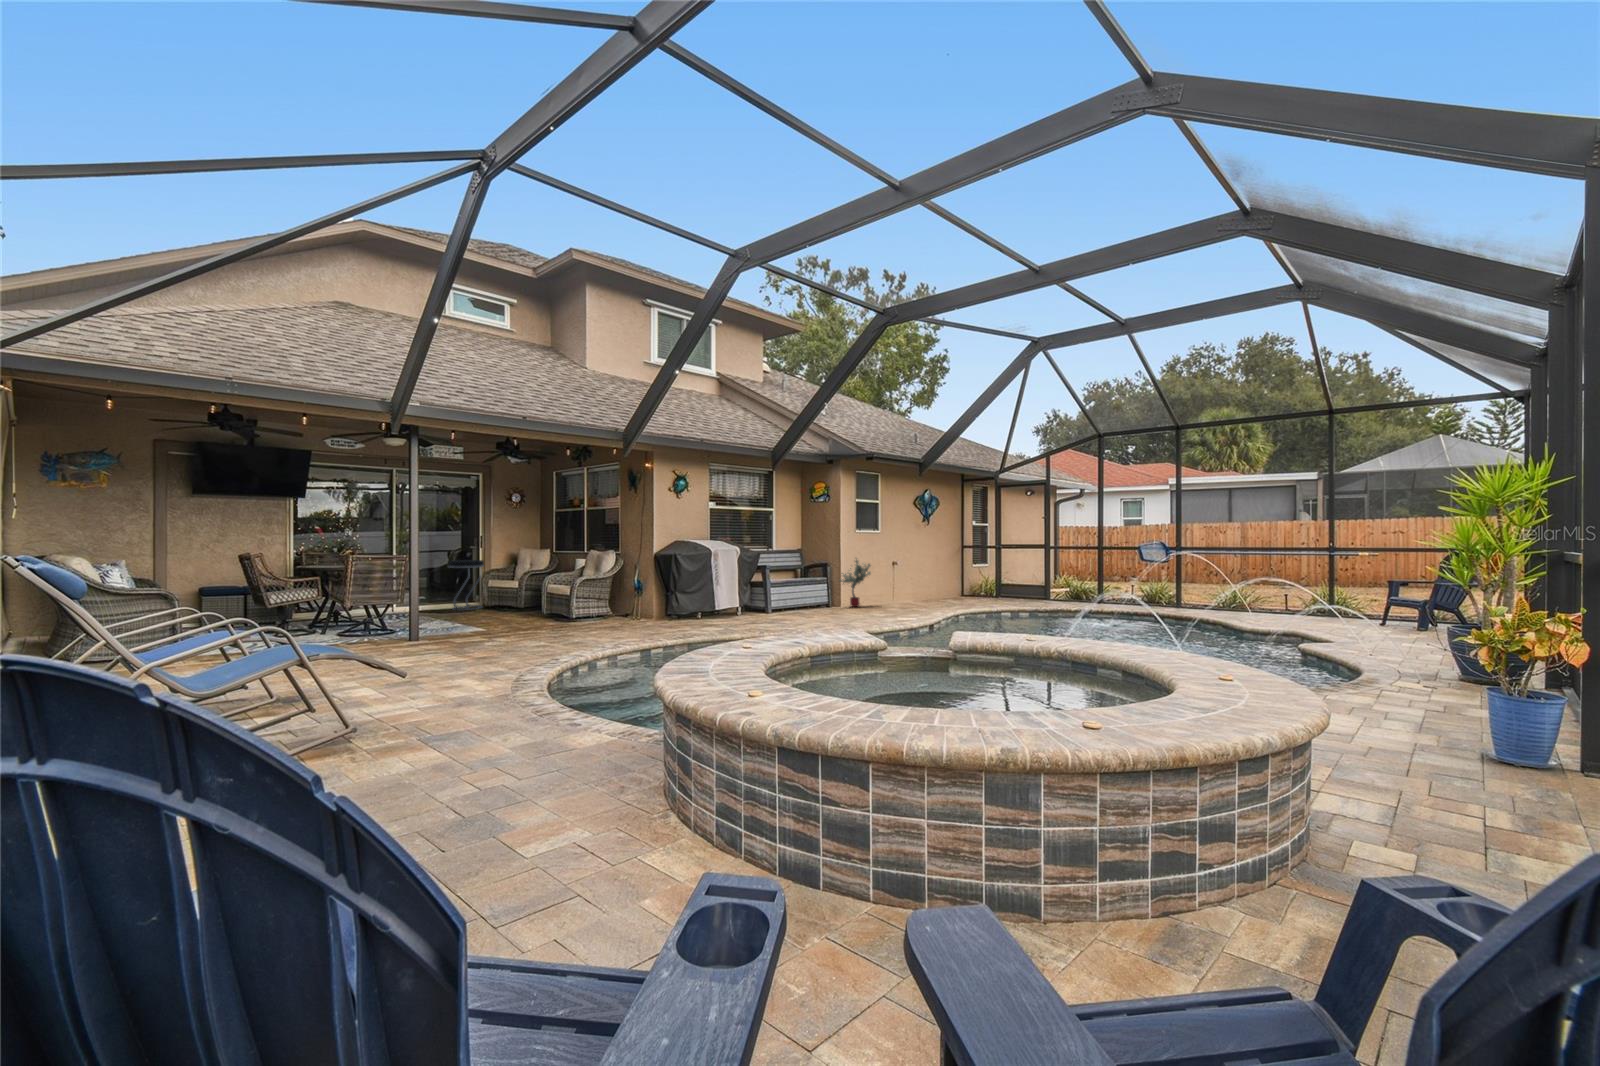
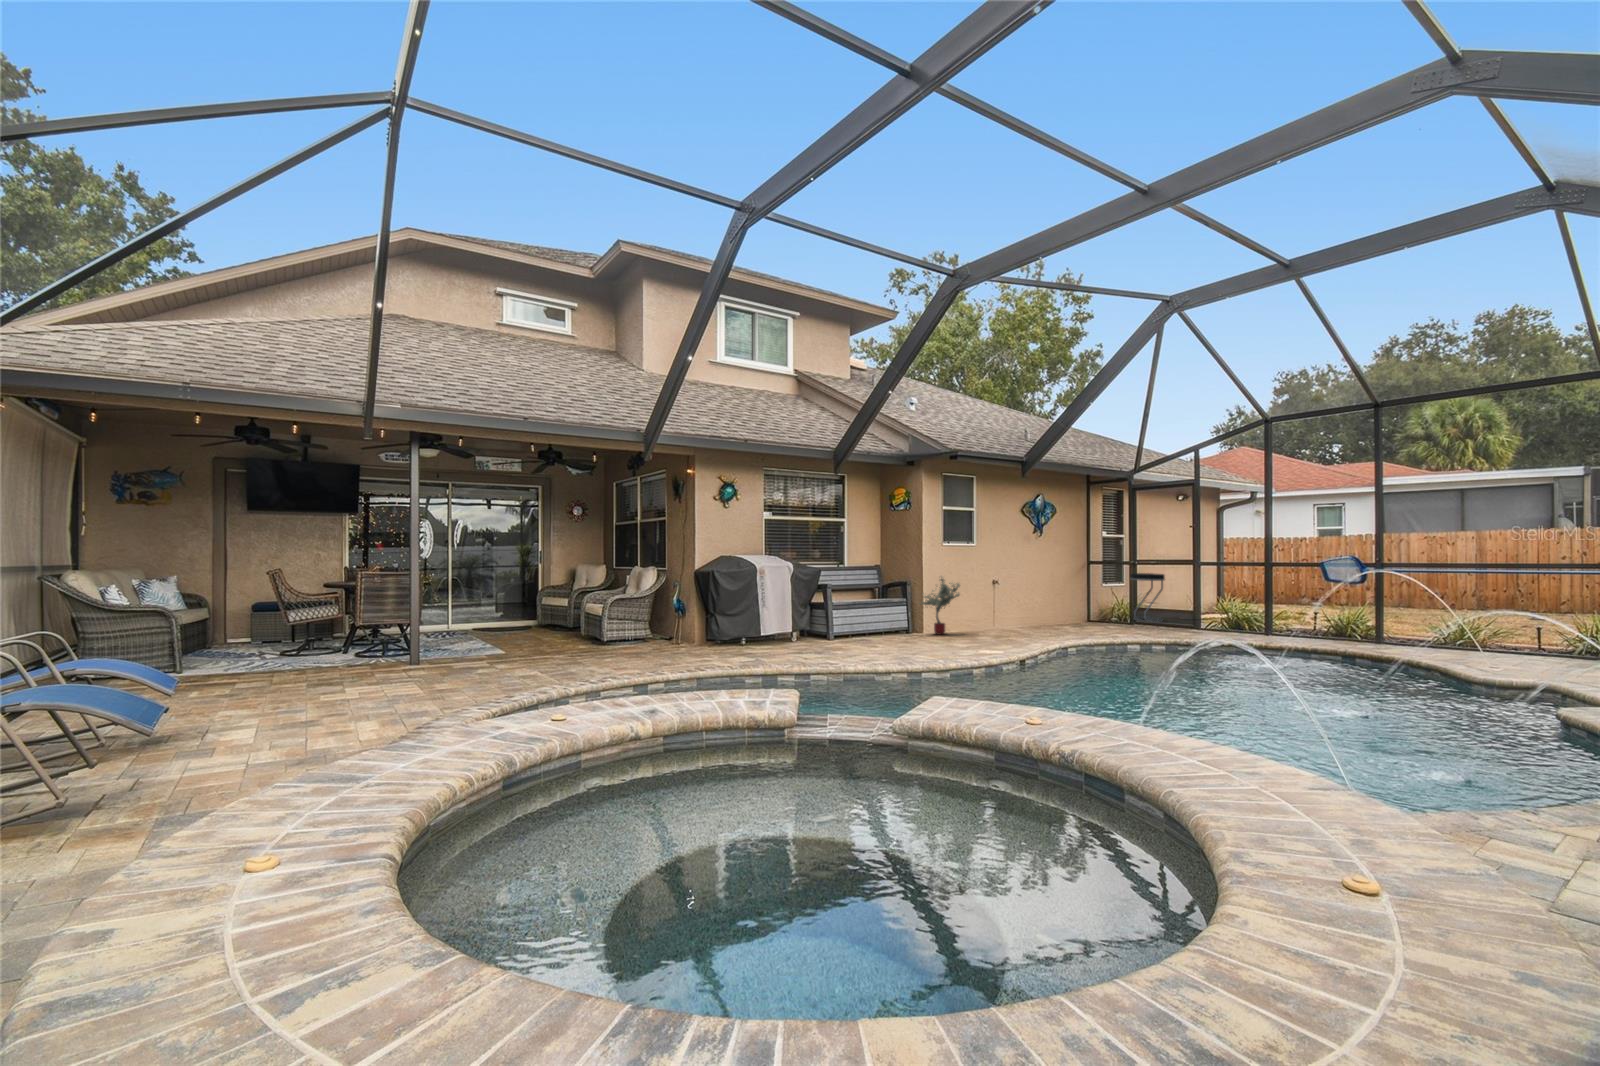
stool: present [449,560,484,610] -> present [1130,573,1165,622]

